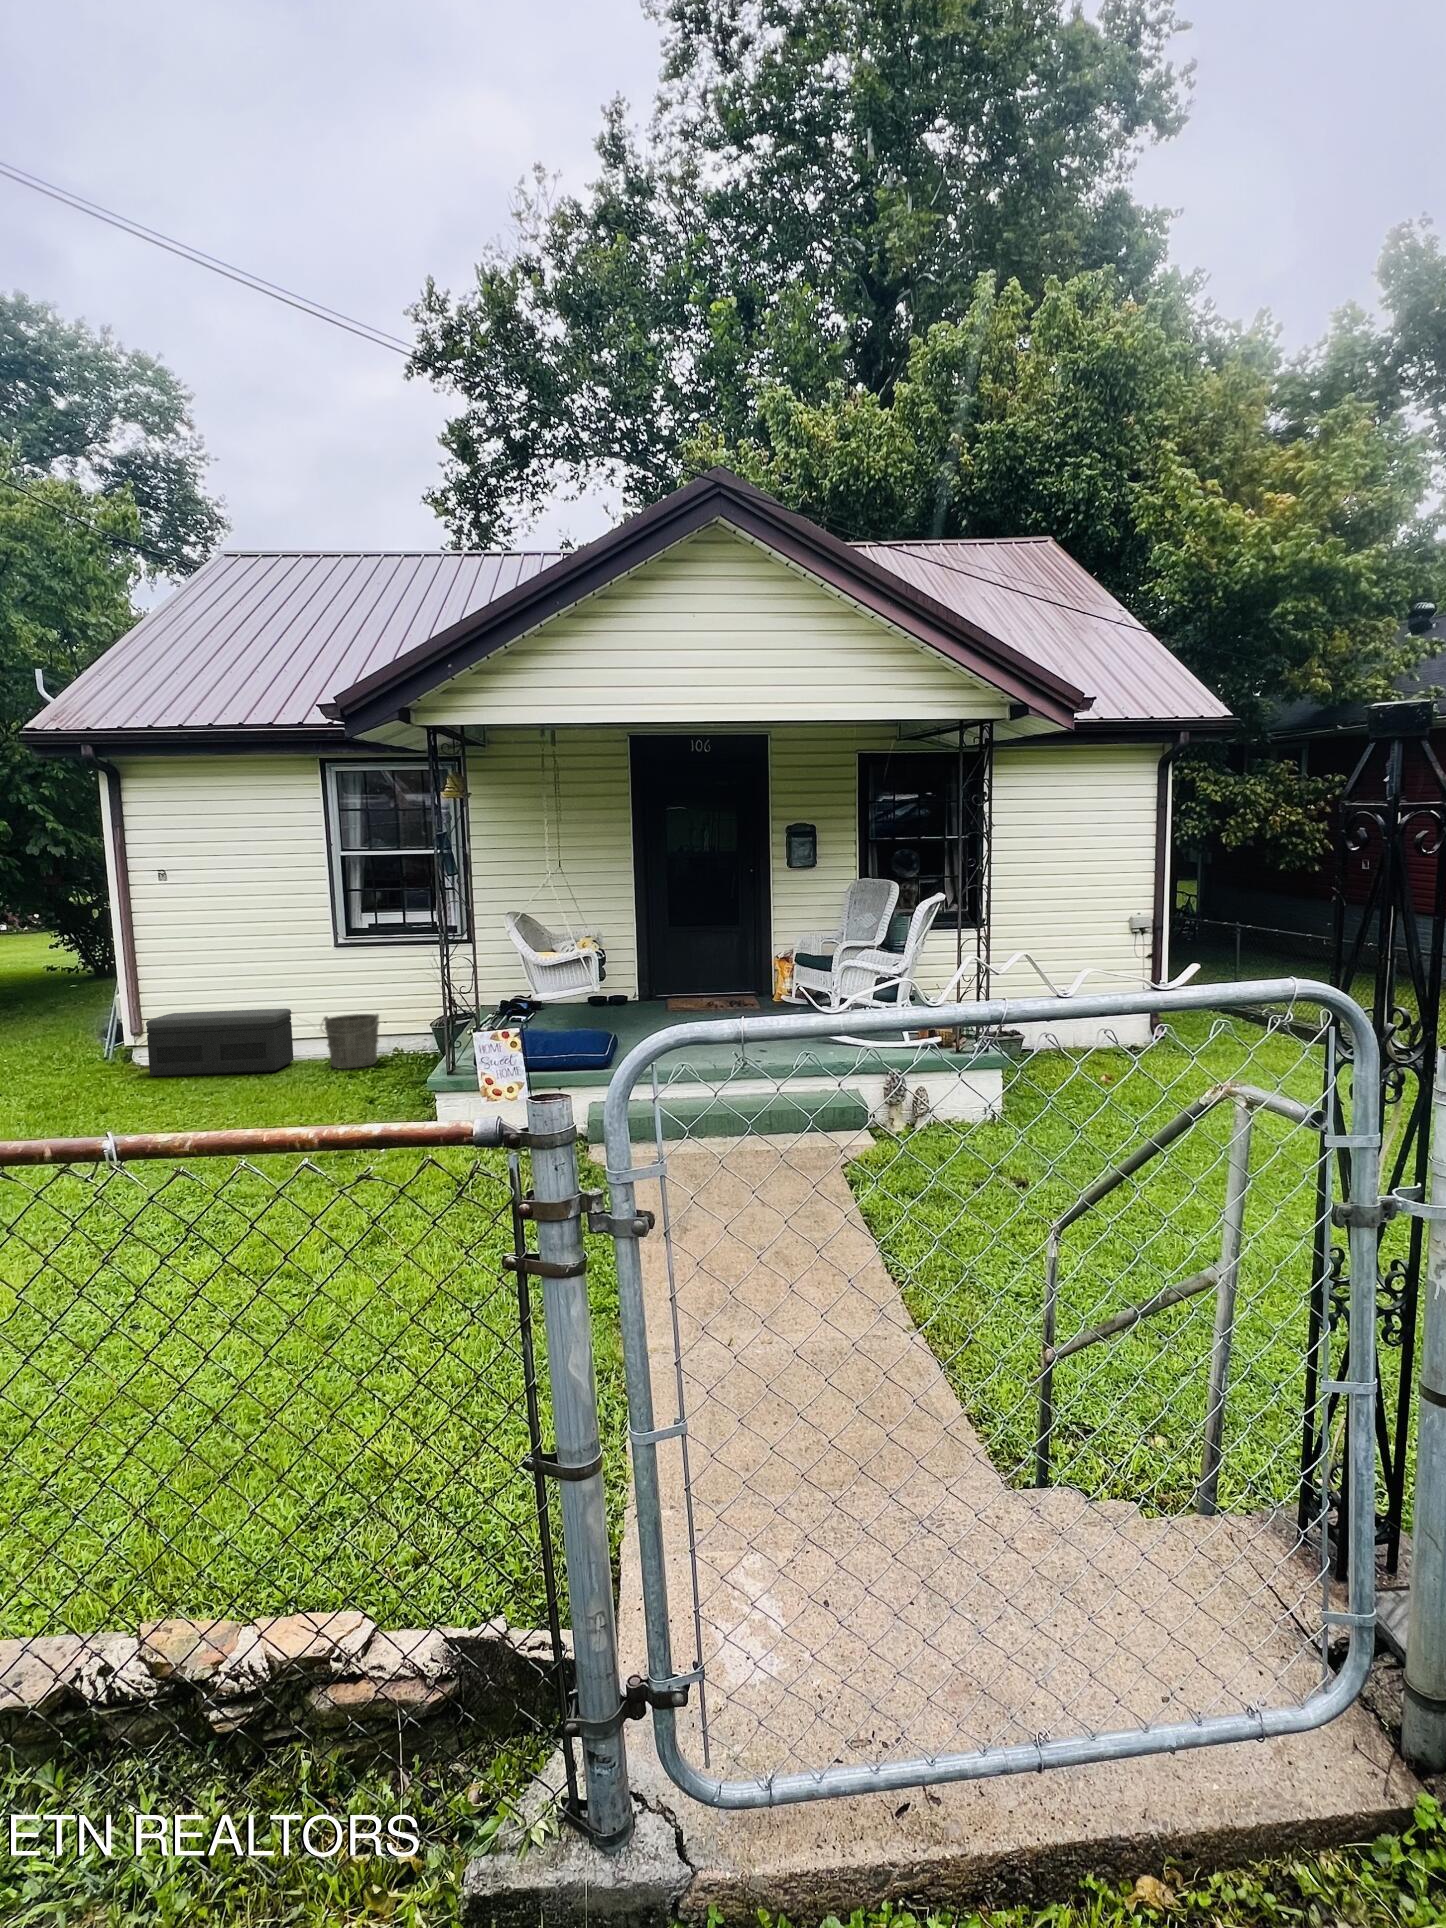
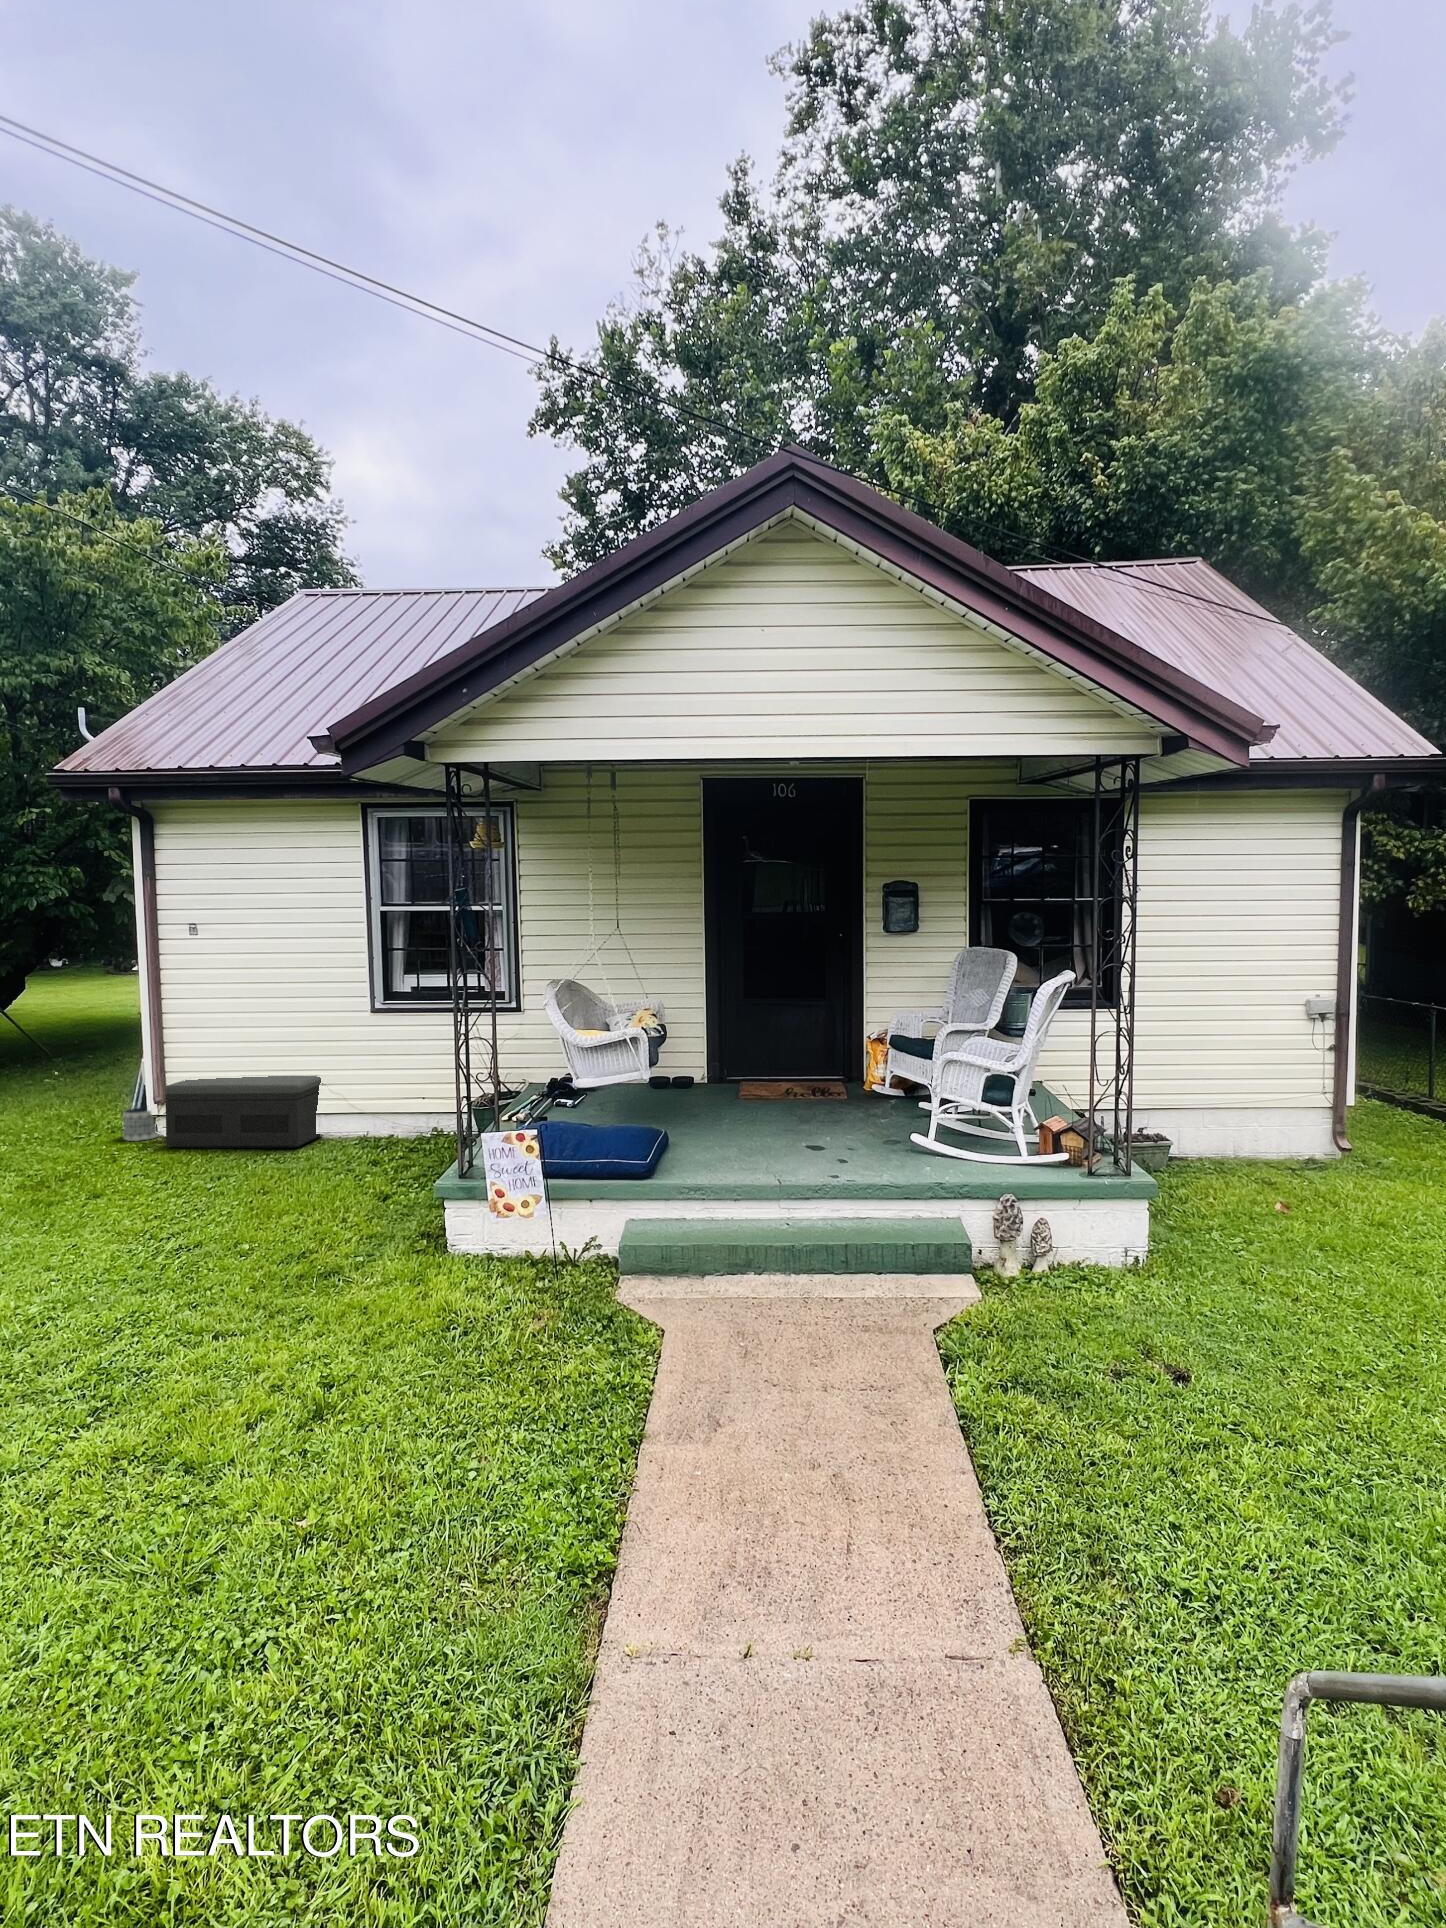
bucket: present [322,1014,379,1069] -> none [349,1084,416,1147]
planter: none [101,1043,136,1073] -> present [123,1107,159,1141]

